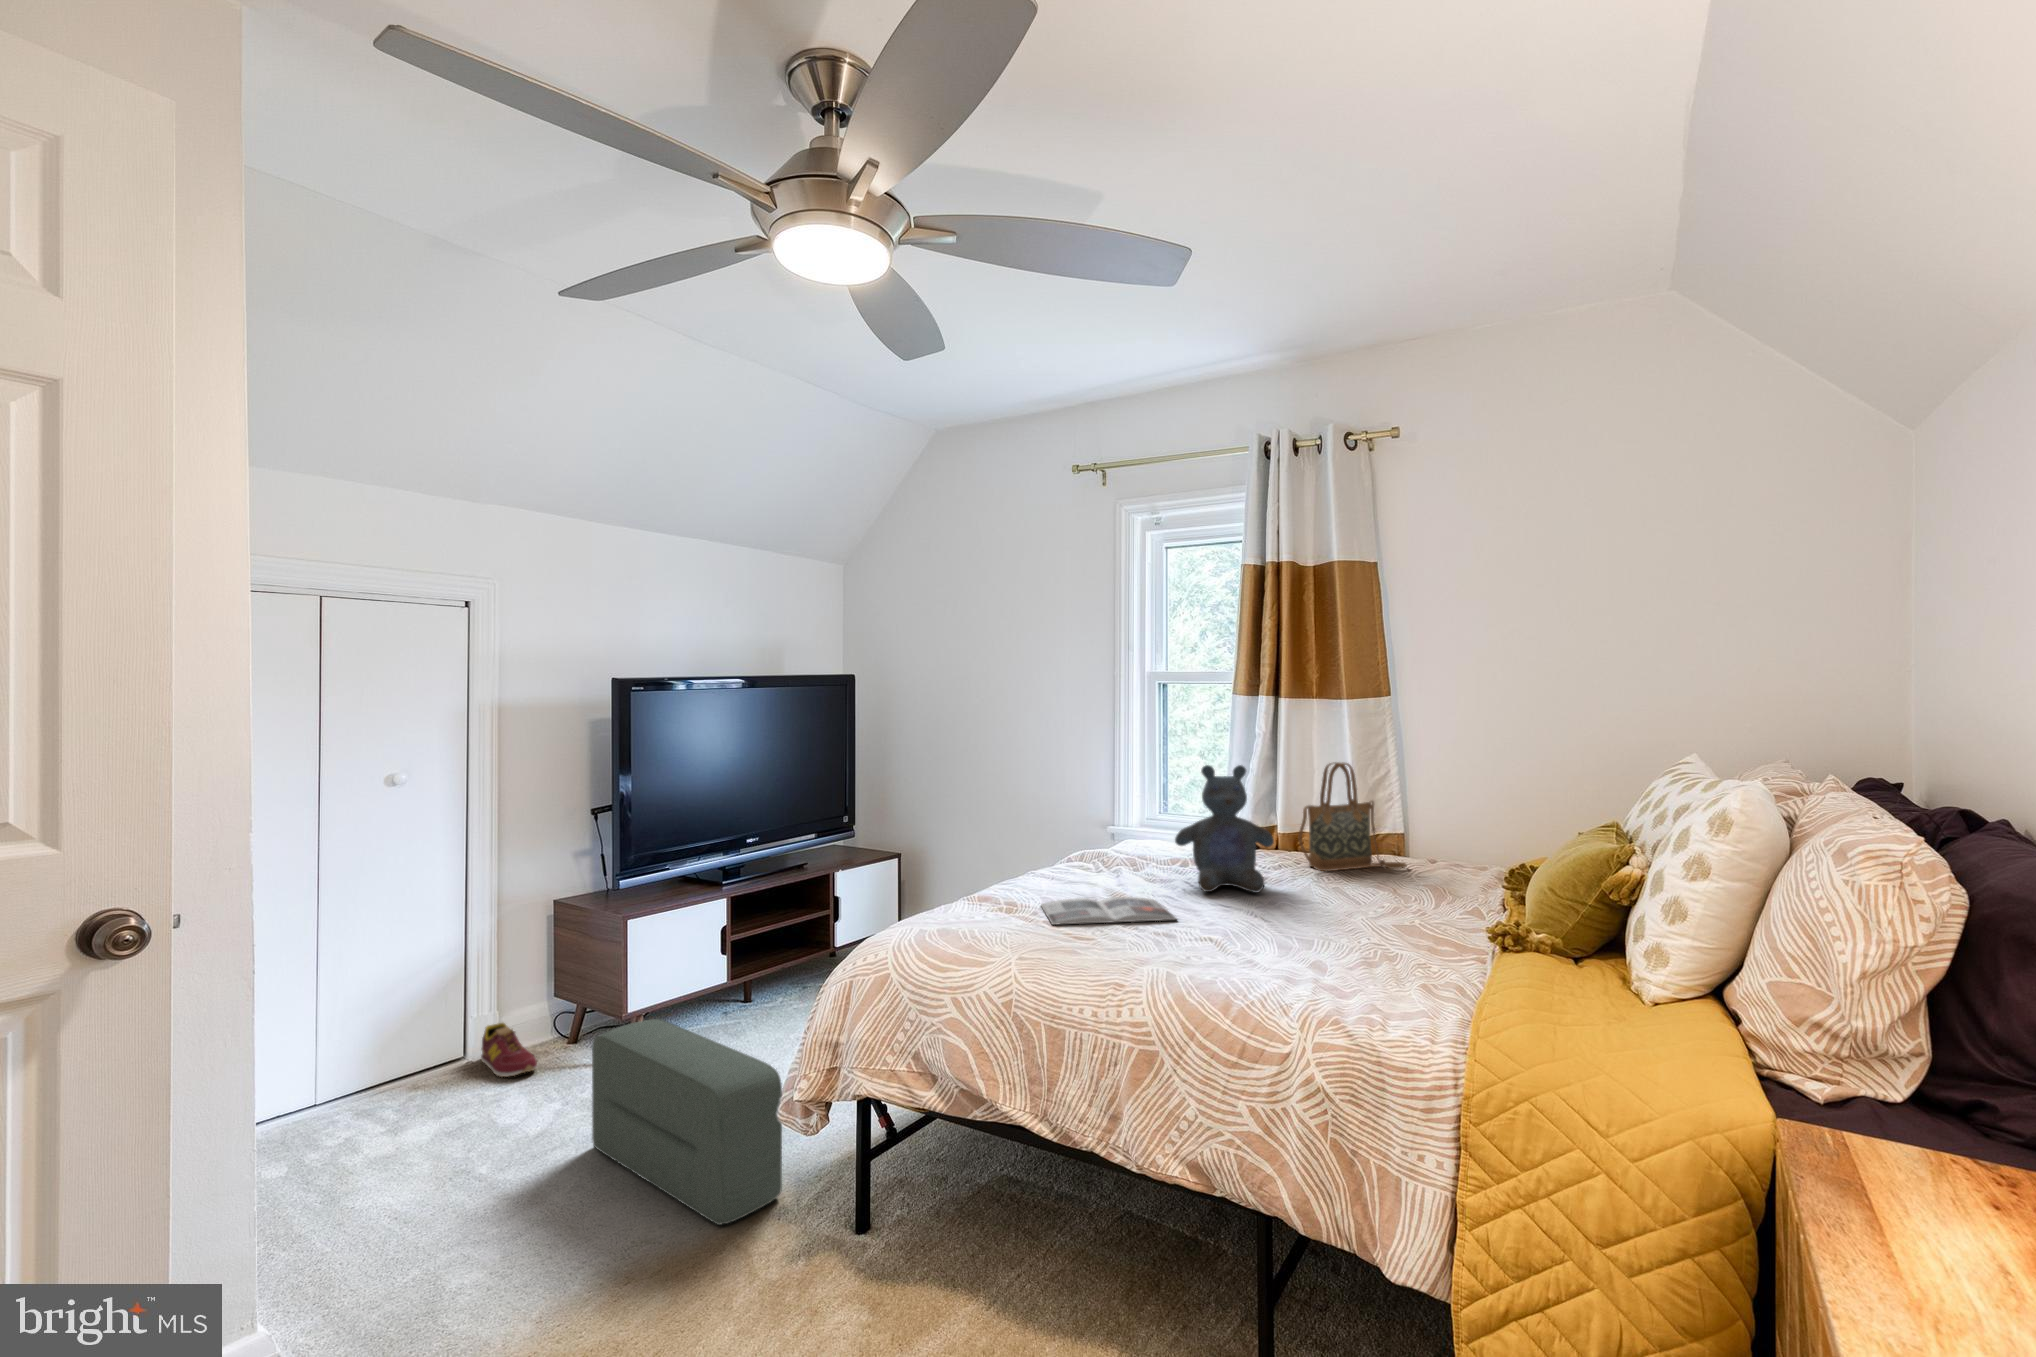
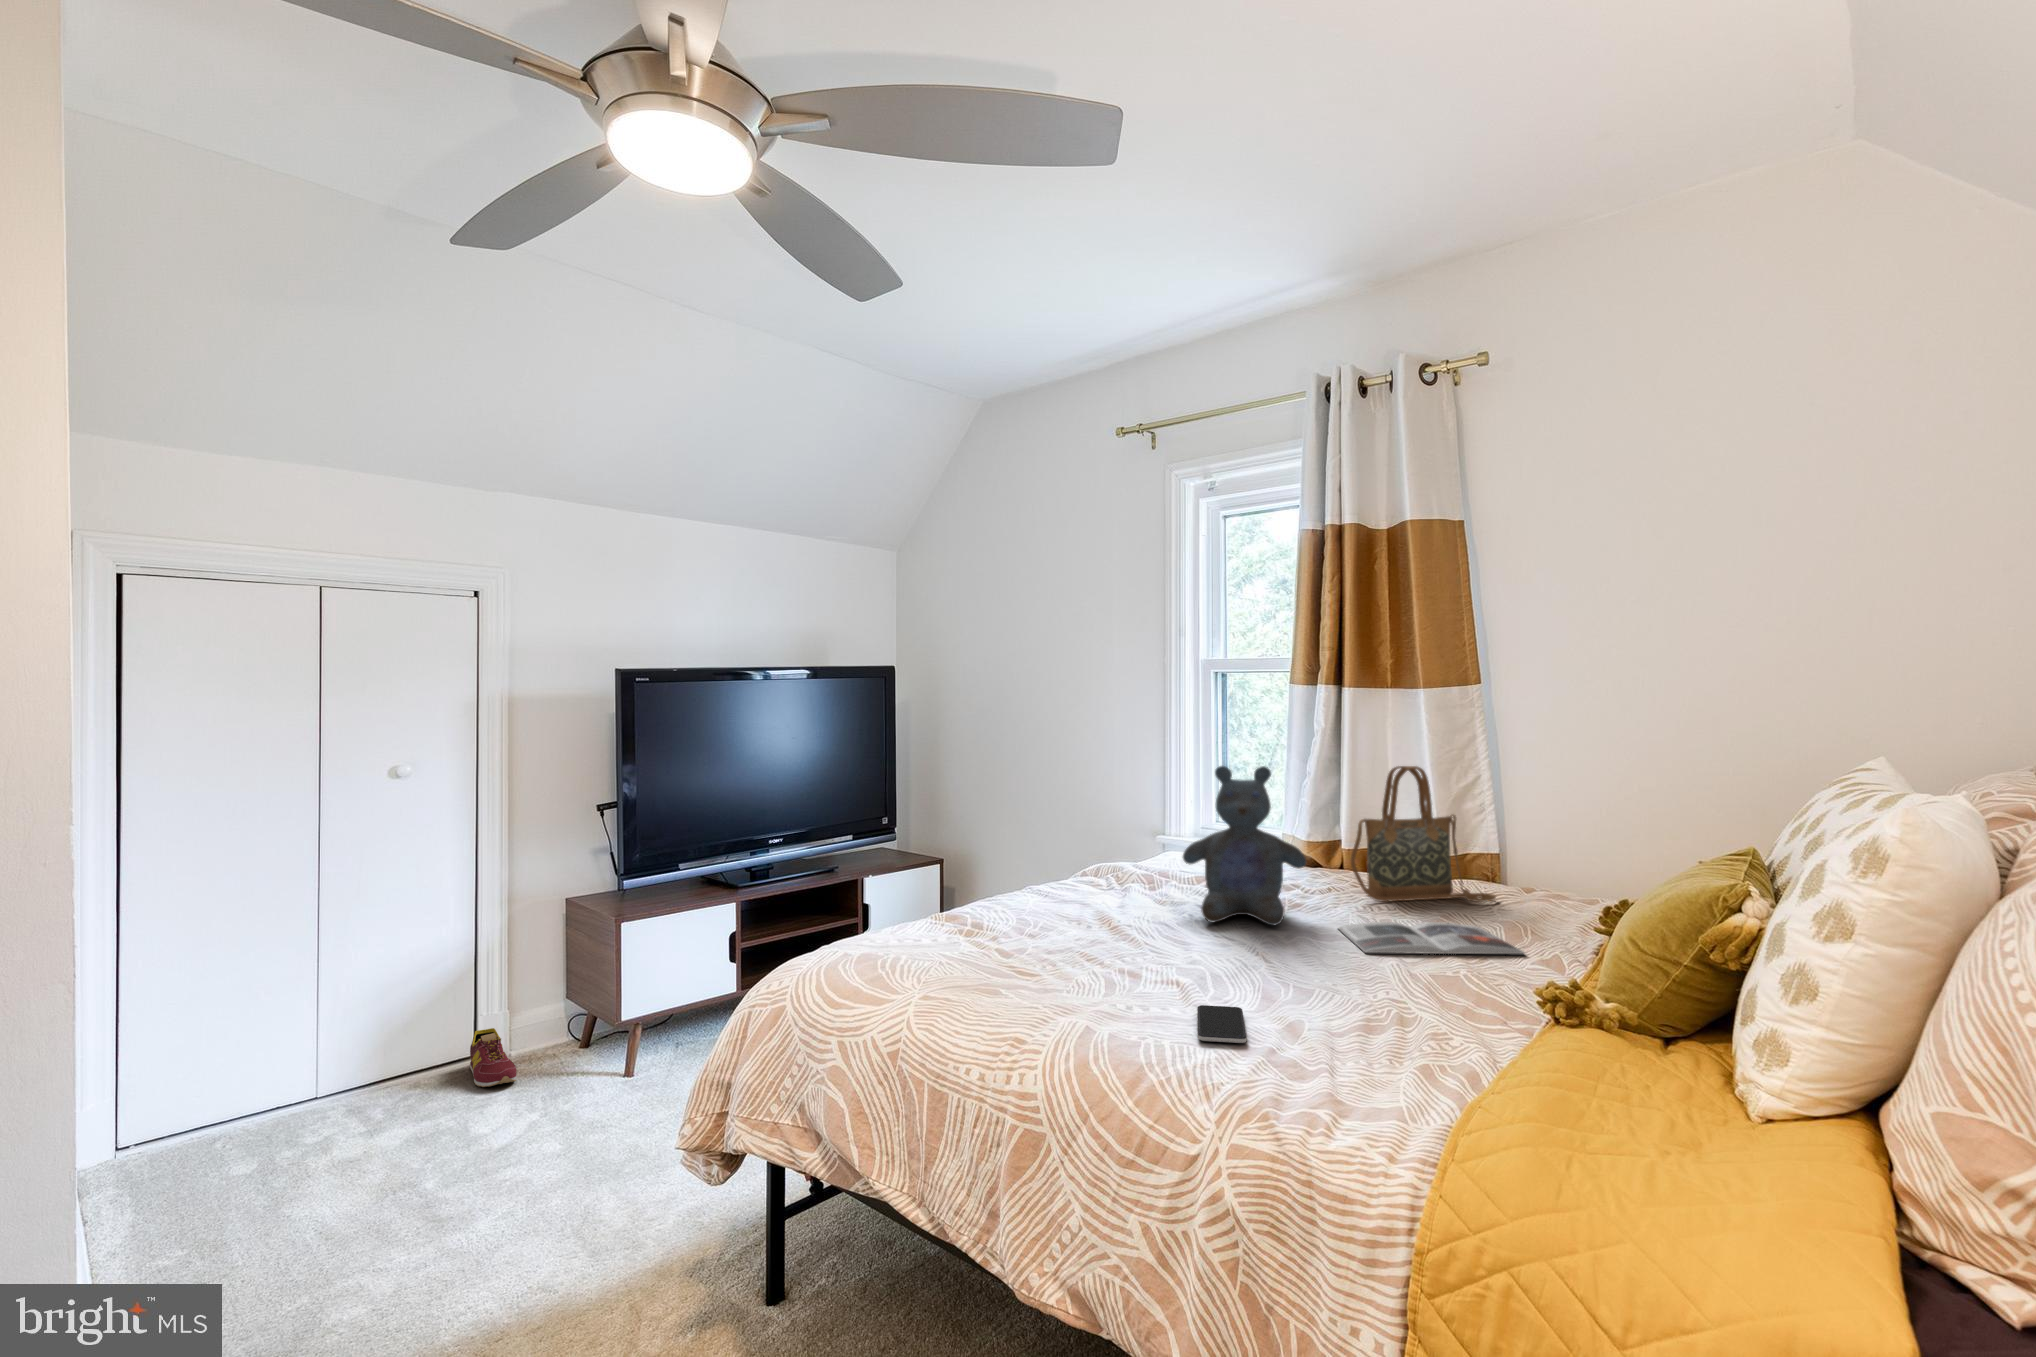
magazine: present [1041,897,1177,925] -> present [1339,922,1525,954]
smartphone: none [1244,952,1296,976] -> present [1197,1005,1247,1043]
pouf: present [592,1019,782,1225] -> none [524,1037,688,1285]

